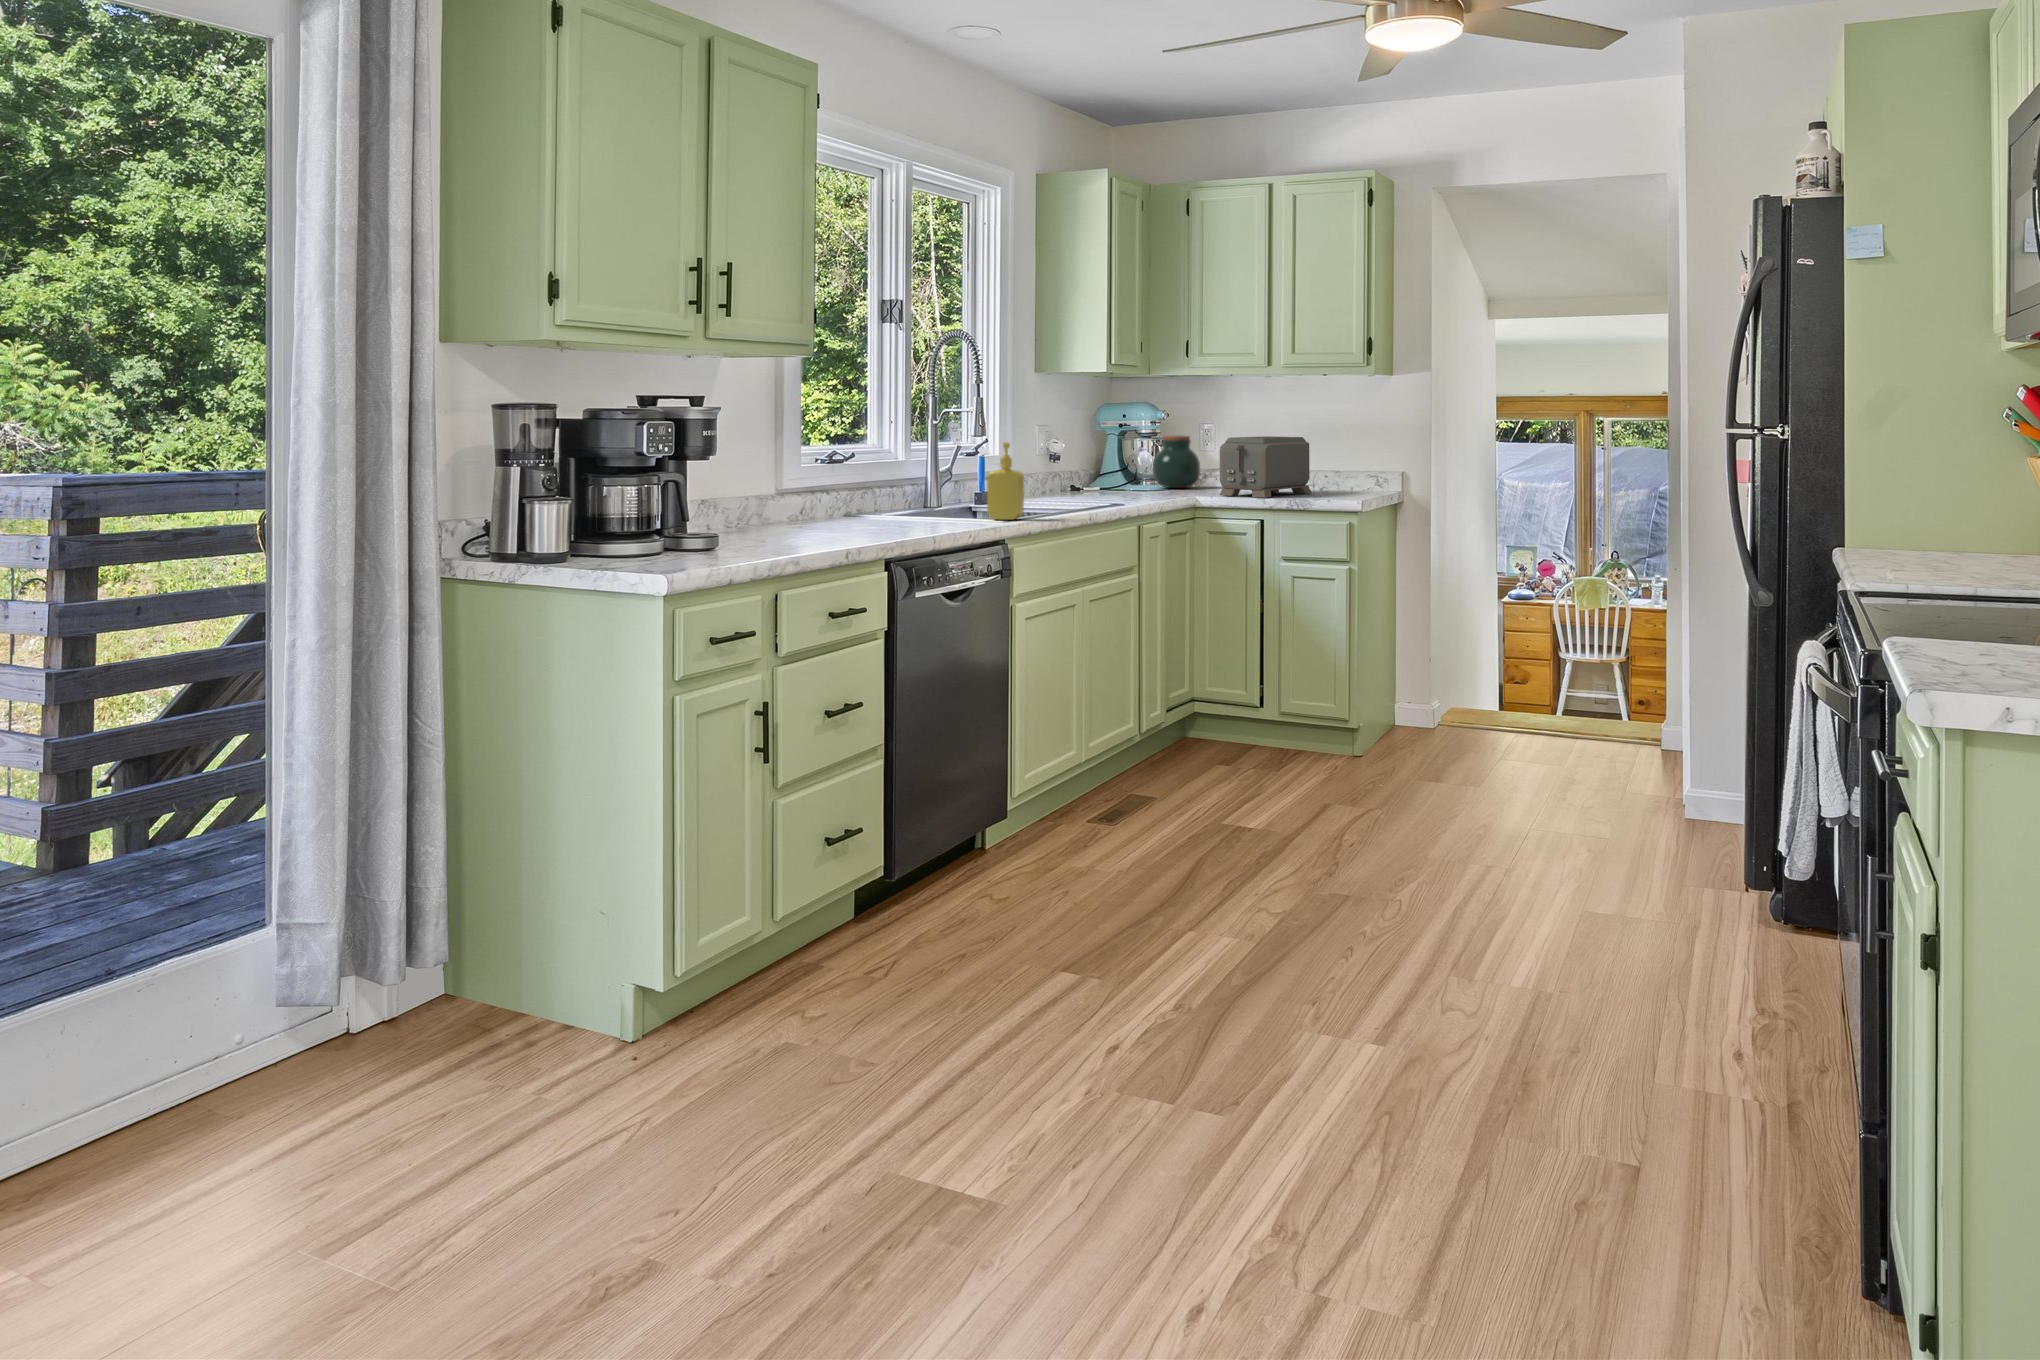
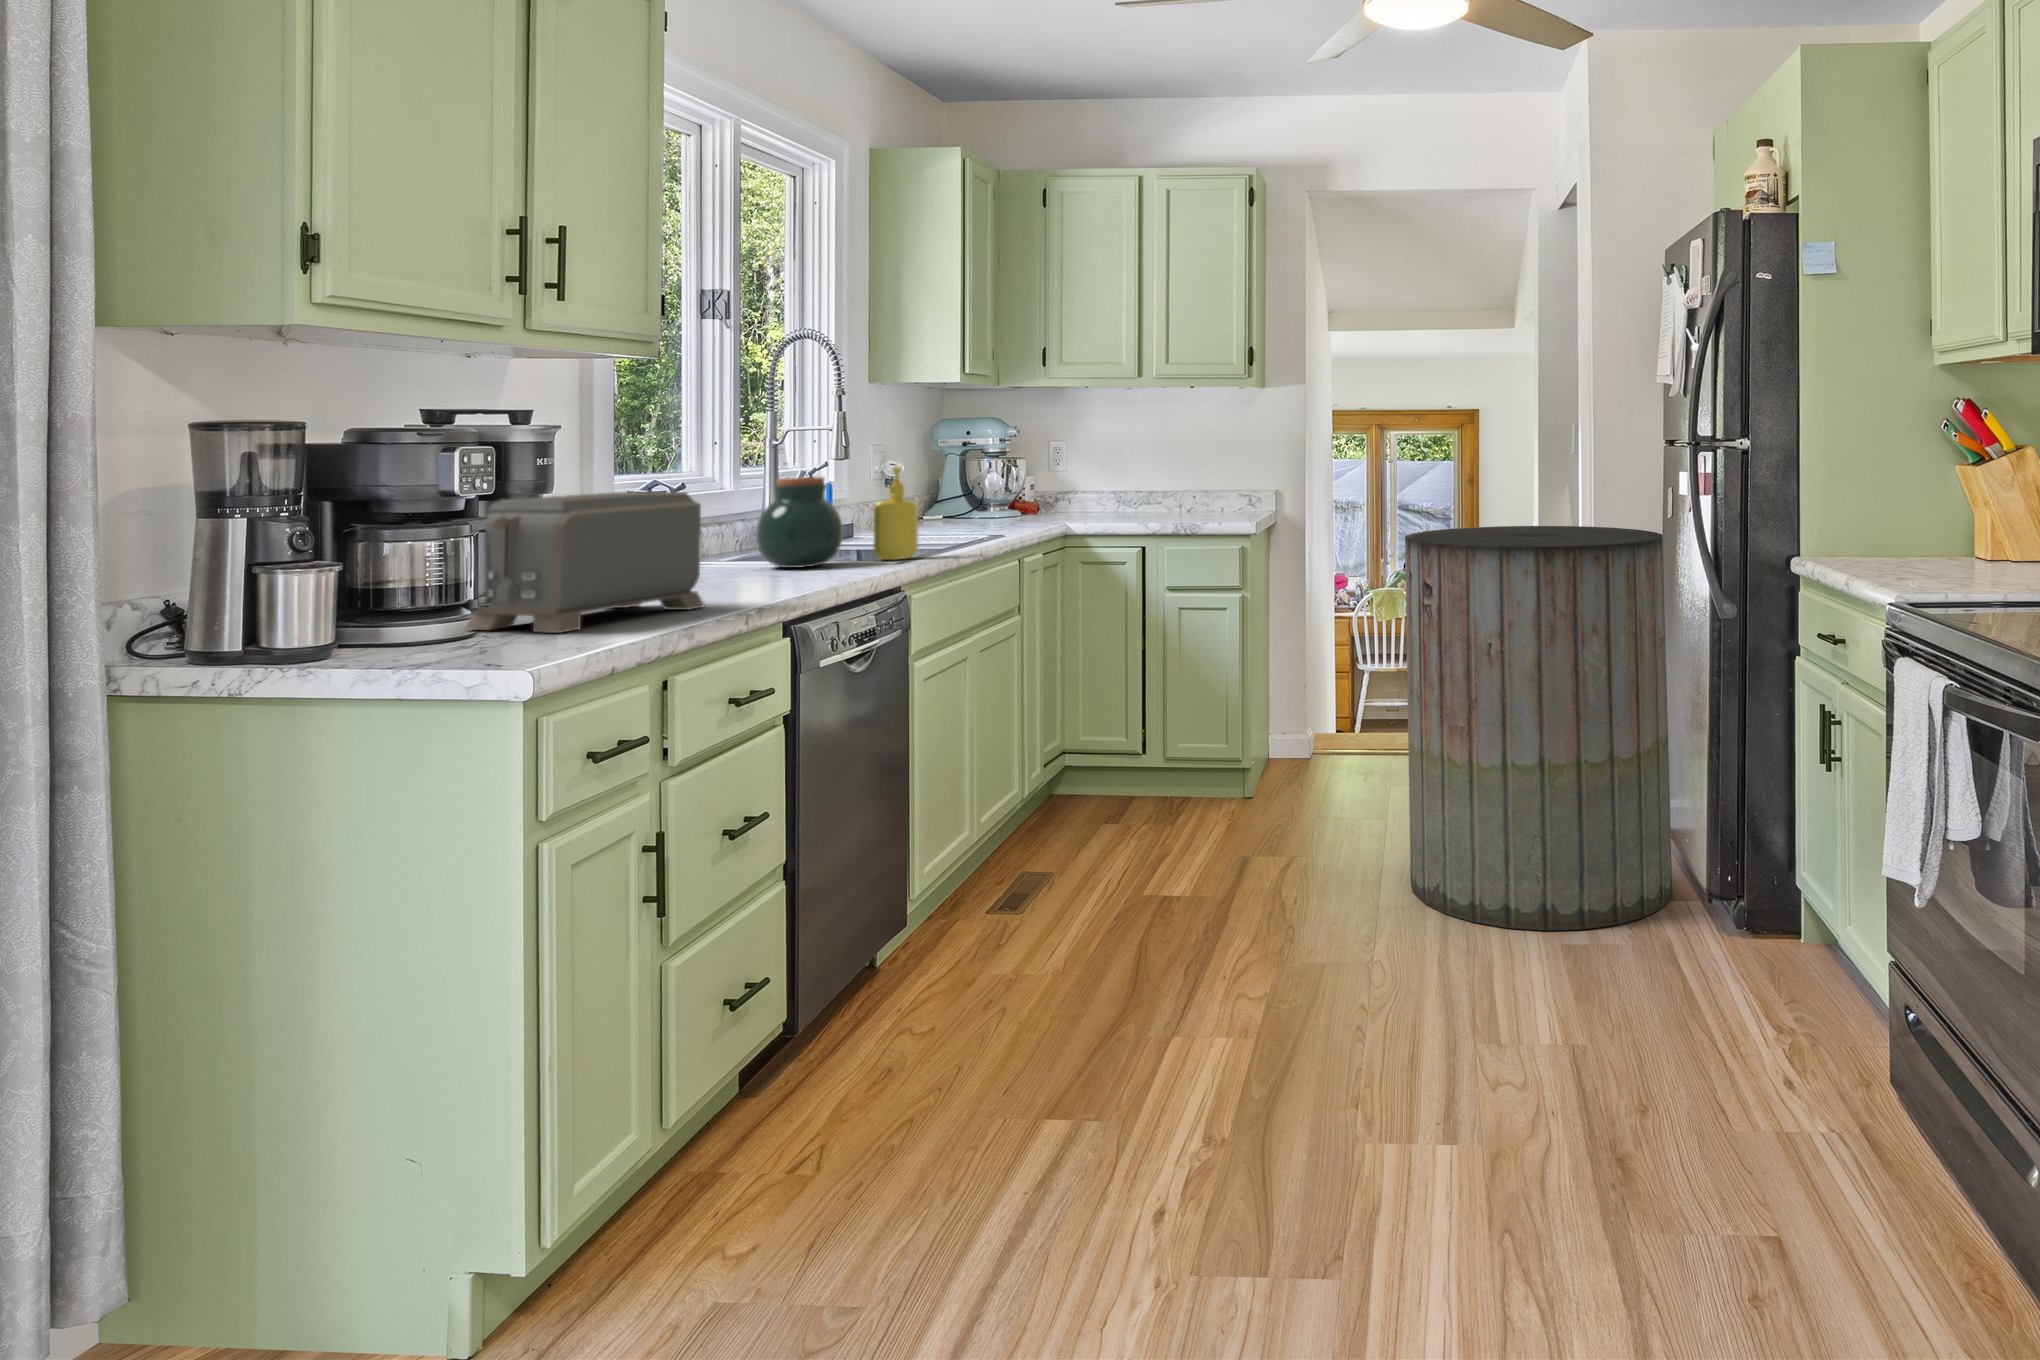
jar: present [1153,436,1200,488] -> present [756,477,843,568]
toaster: present [1220,436,1312,498] -> present [466,492,704,633]
trash can: none [1460,517,1731,912] -> present [1405,526,1672,931]

